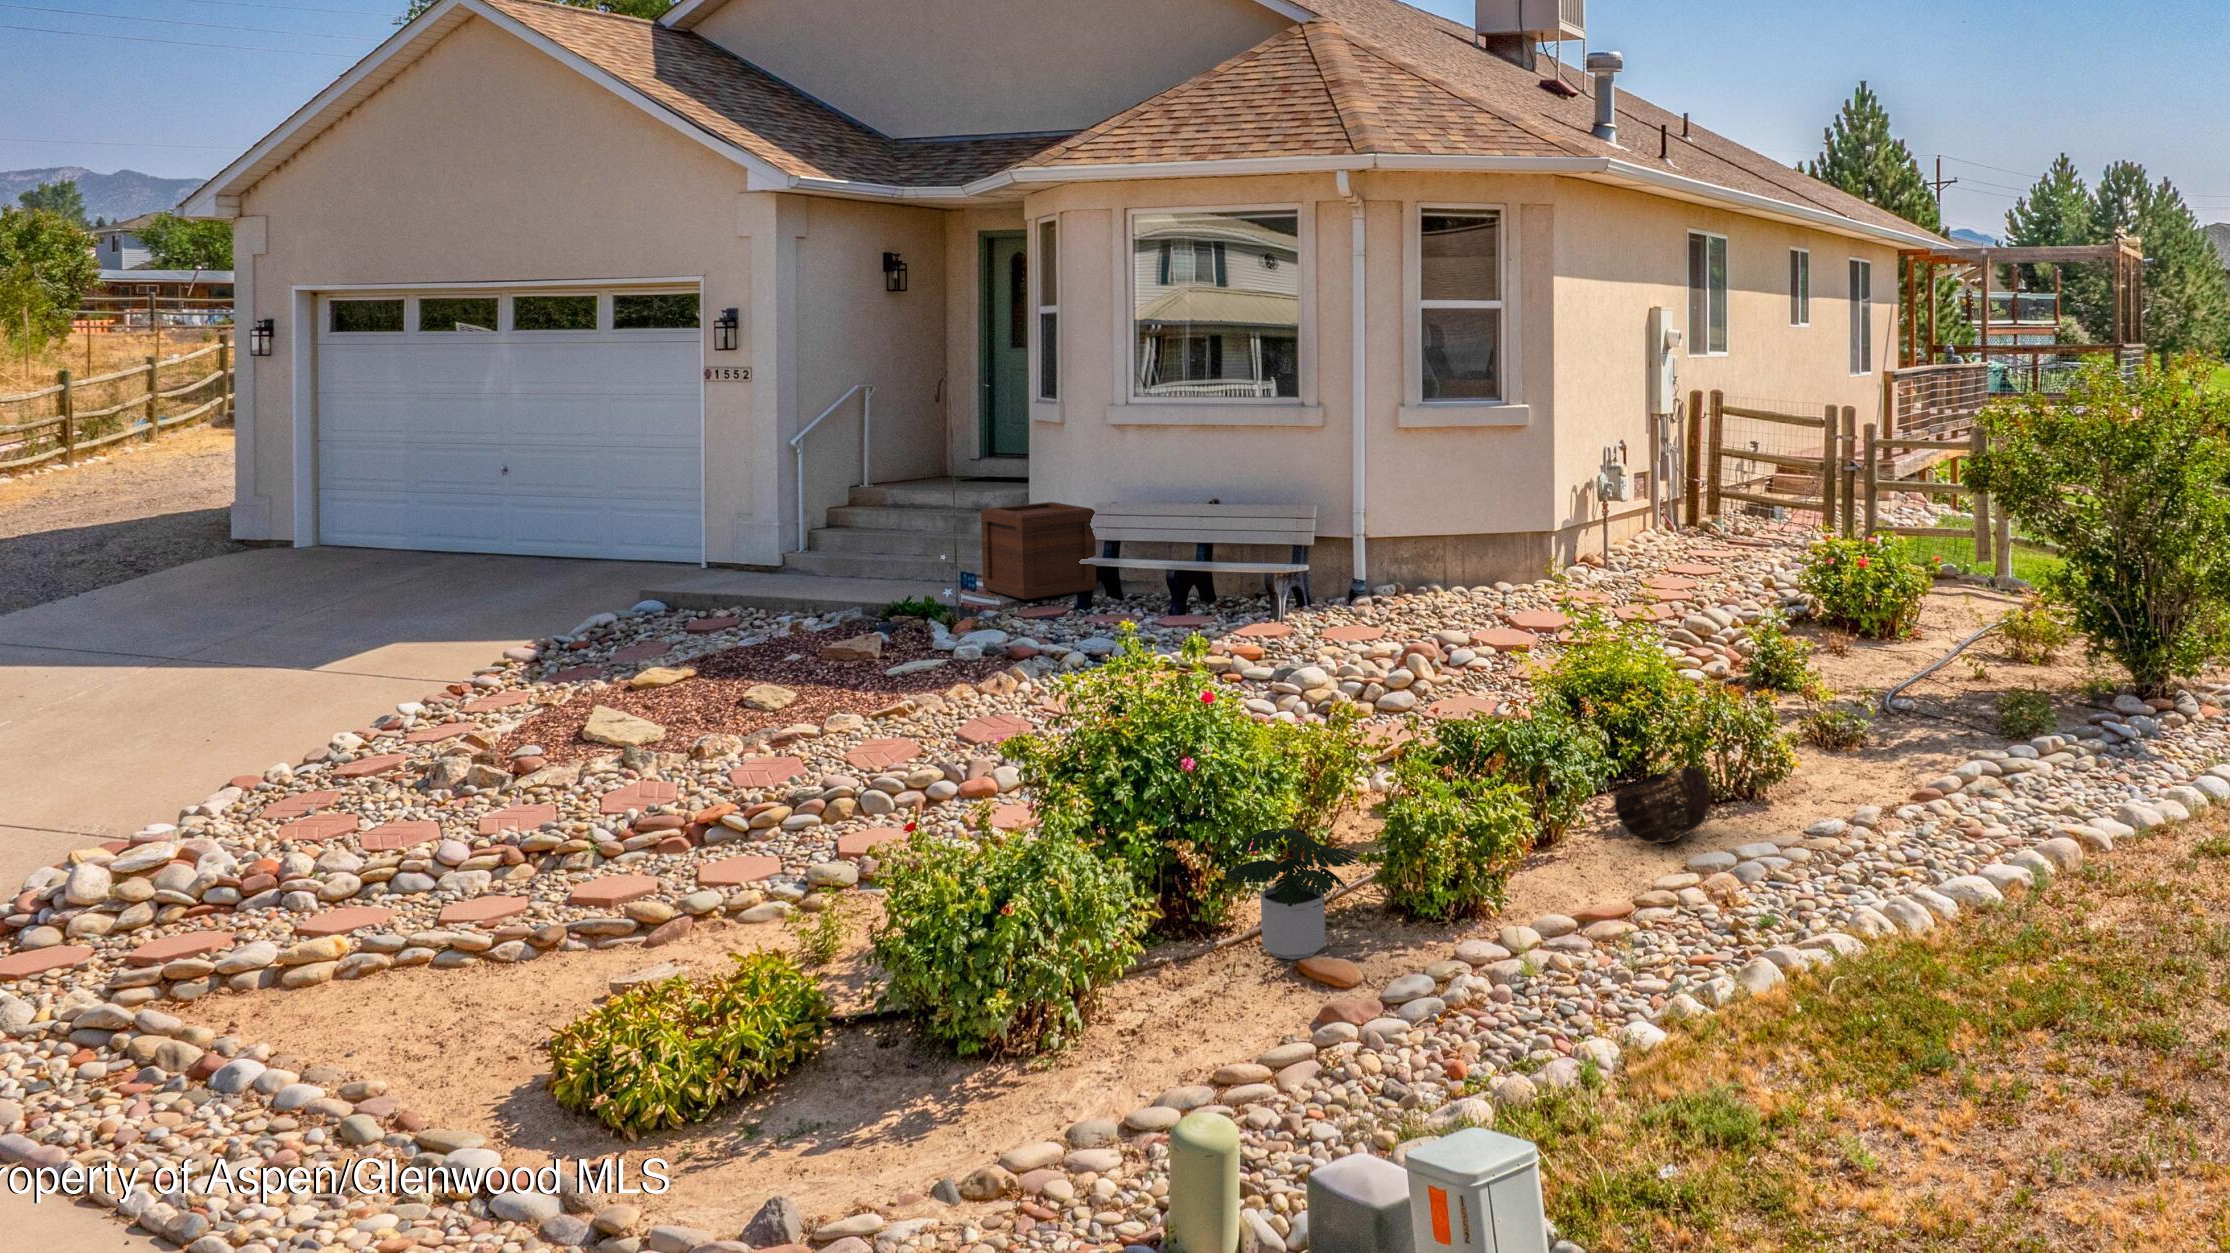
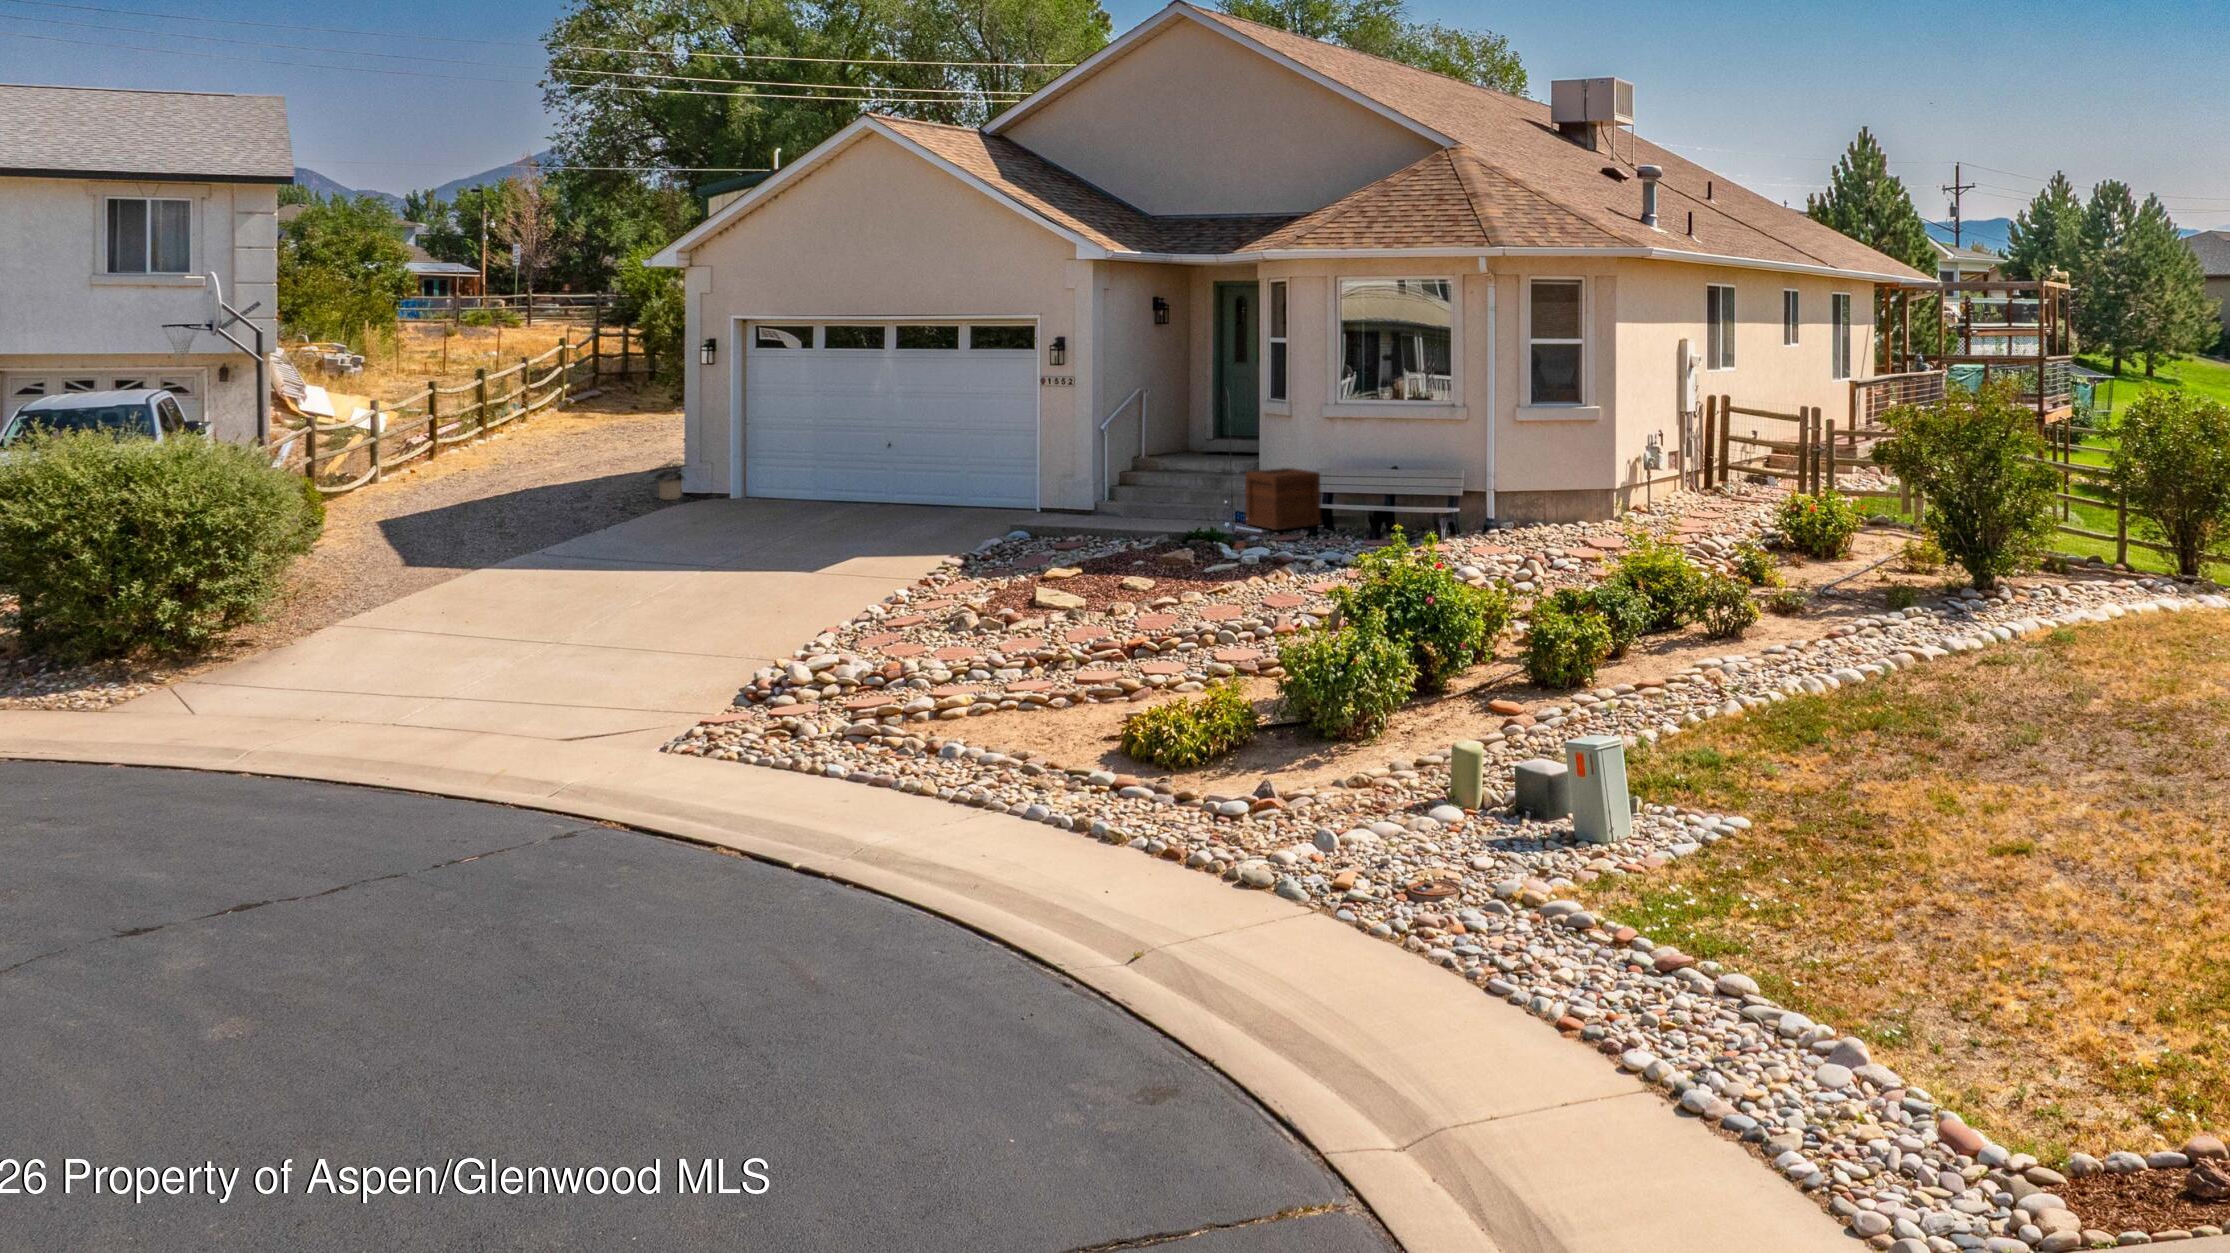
basket: present [1614,766,1710,844] -> none [1655,617,1711,660]
potted plant: present [1224,828,1358,960] -> present [646,460,686,500]

